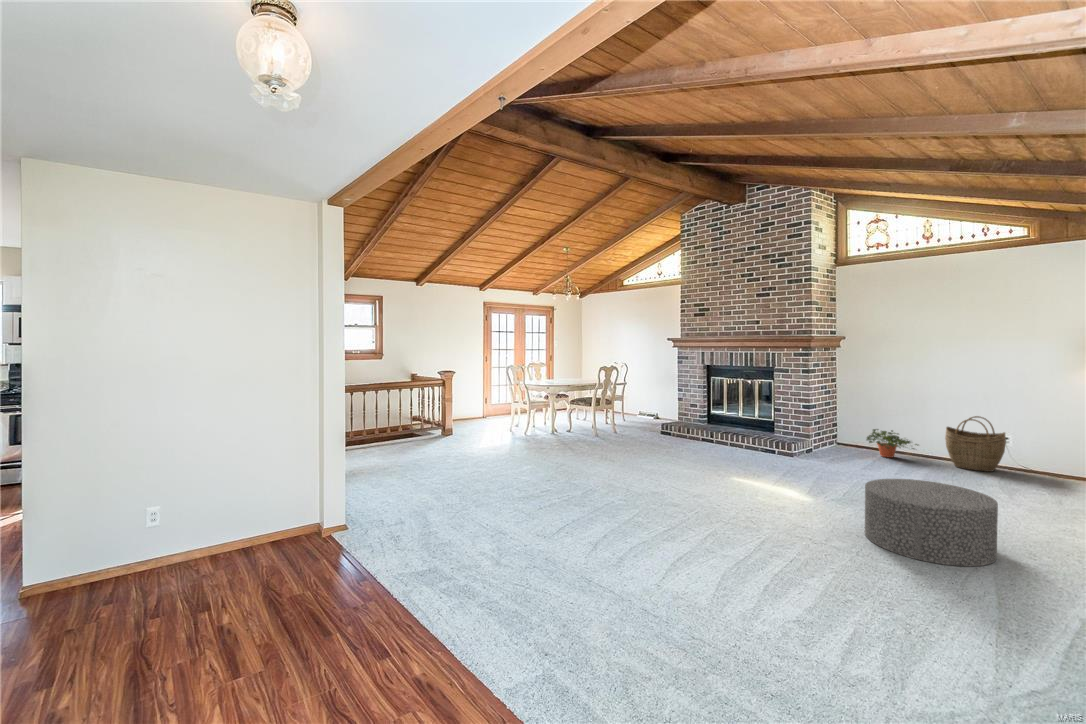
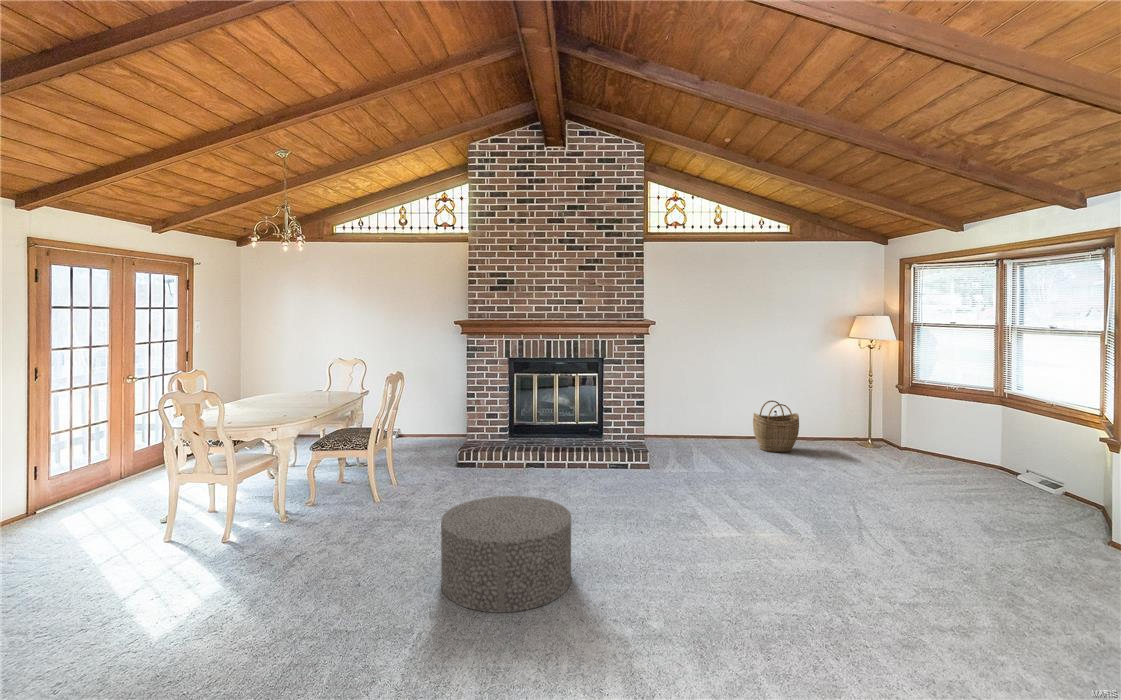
potted plant: present [866,429,918,458] -> none [686,421,732,451]
ottoman: present [865,479,998,566] -> present [441,496,571,612]

